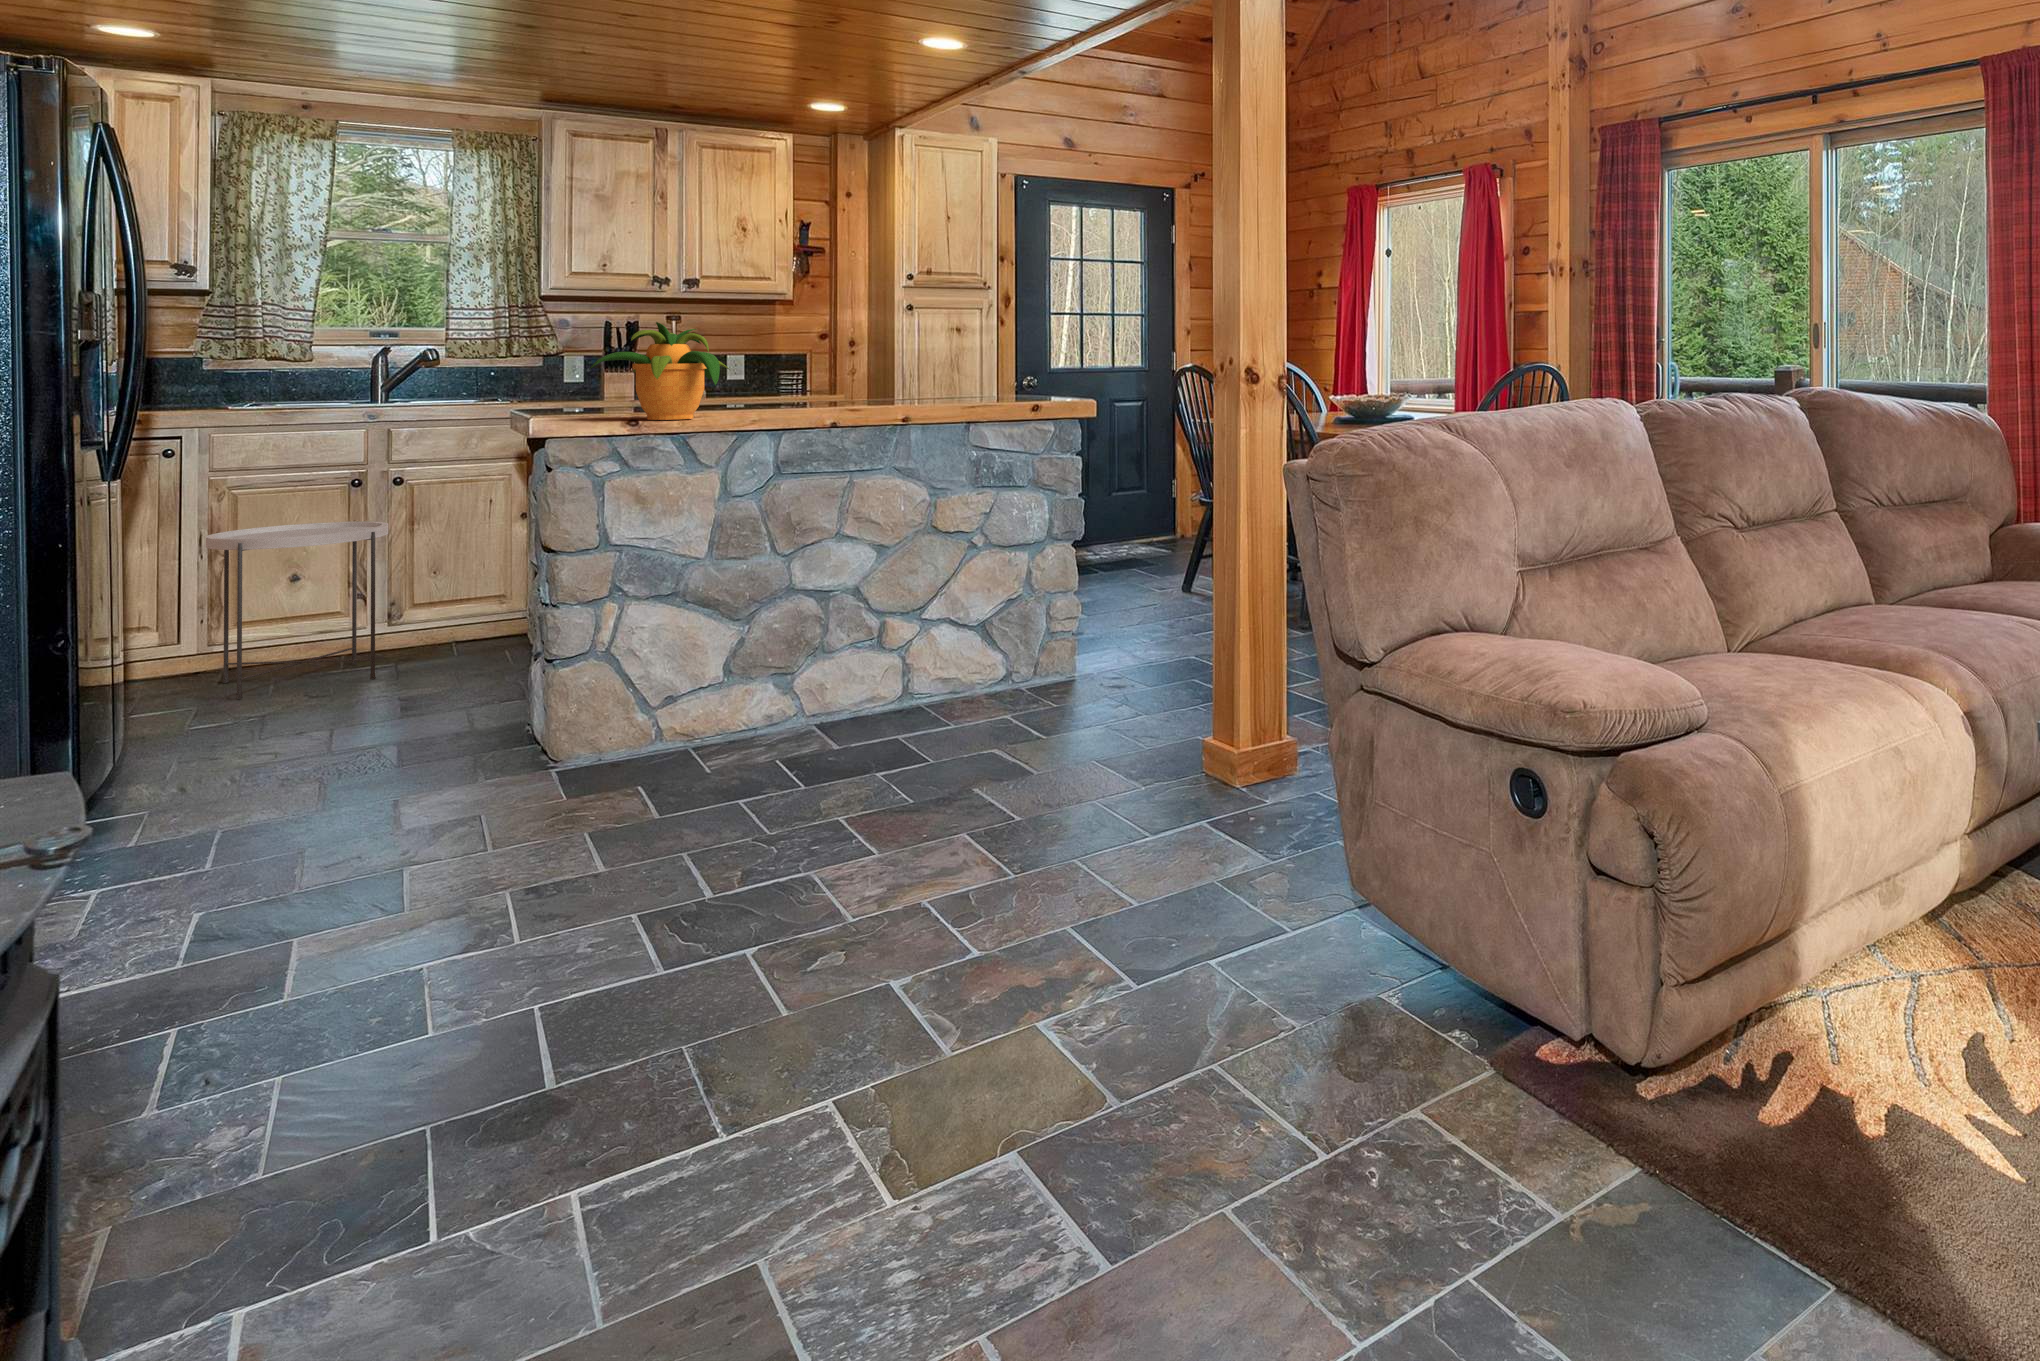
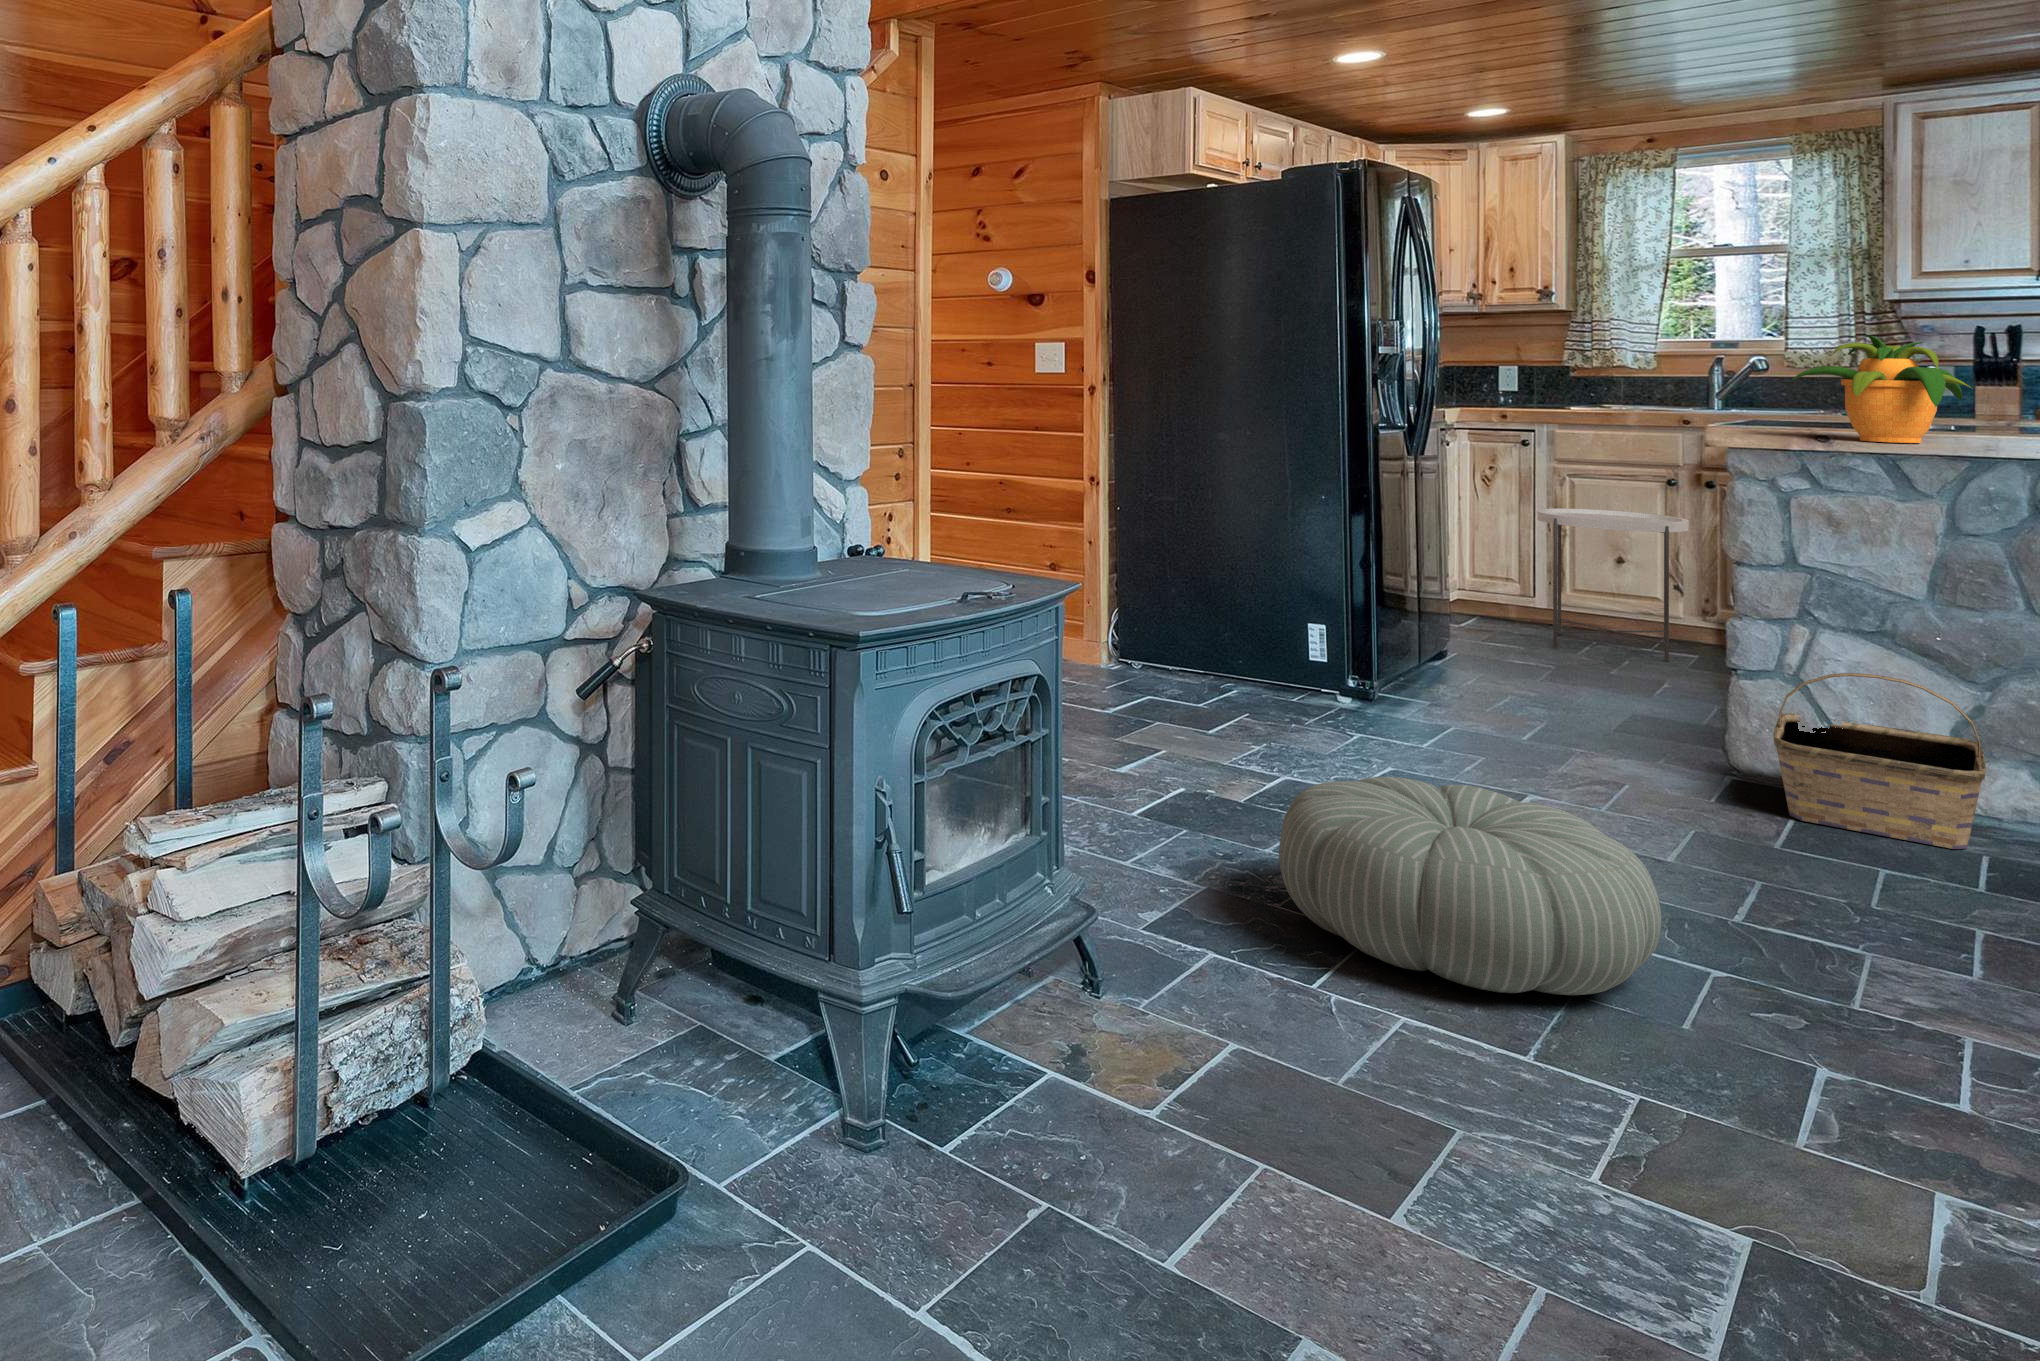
basket: none [603,629,781,785] -> present [1773,673,1986,849]
pouf: none [249,852,748,1153] -> present [1279,777,1661,995]

